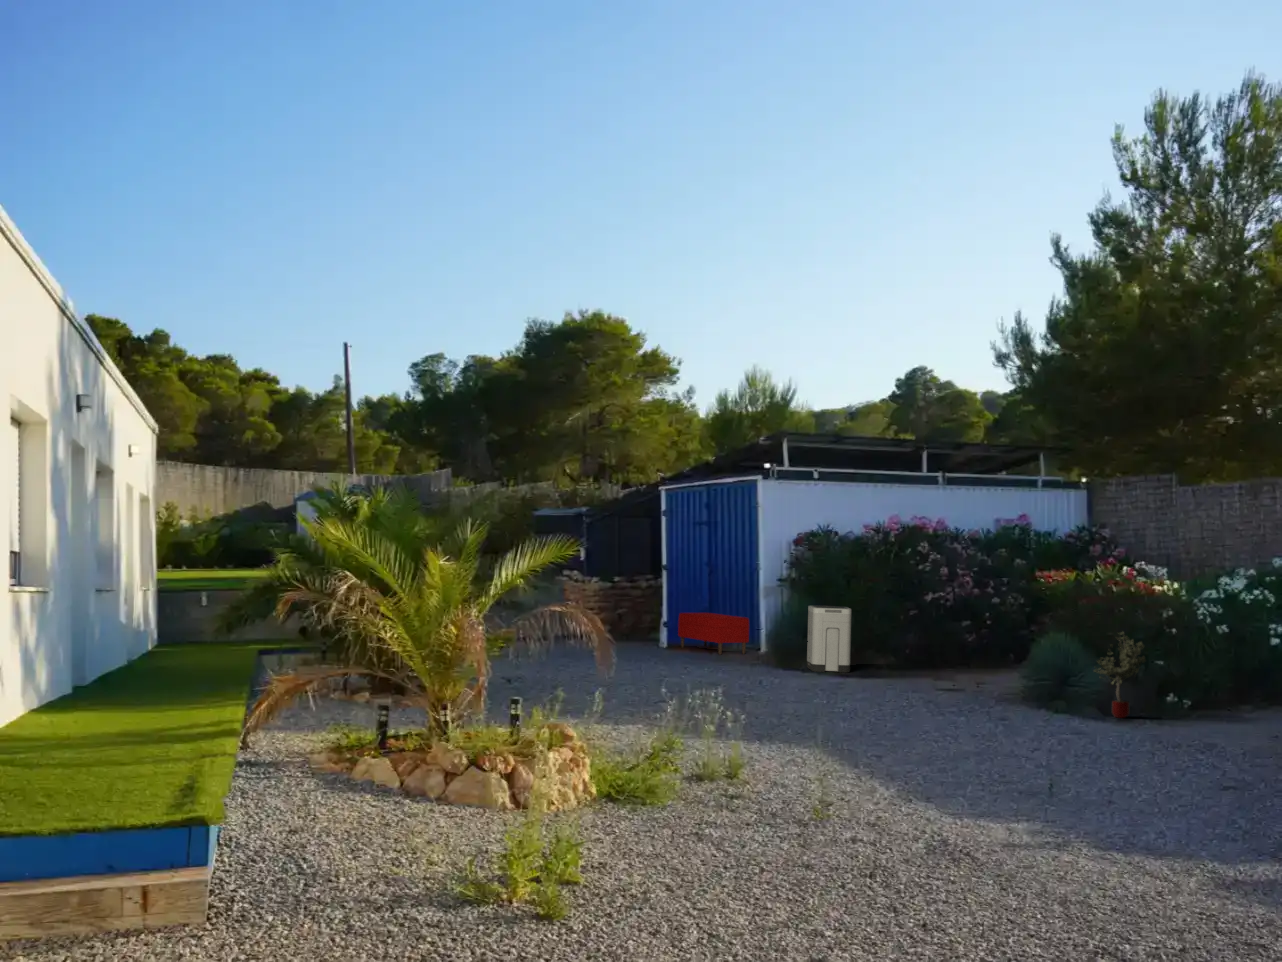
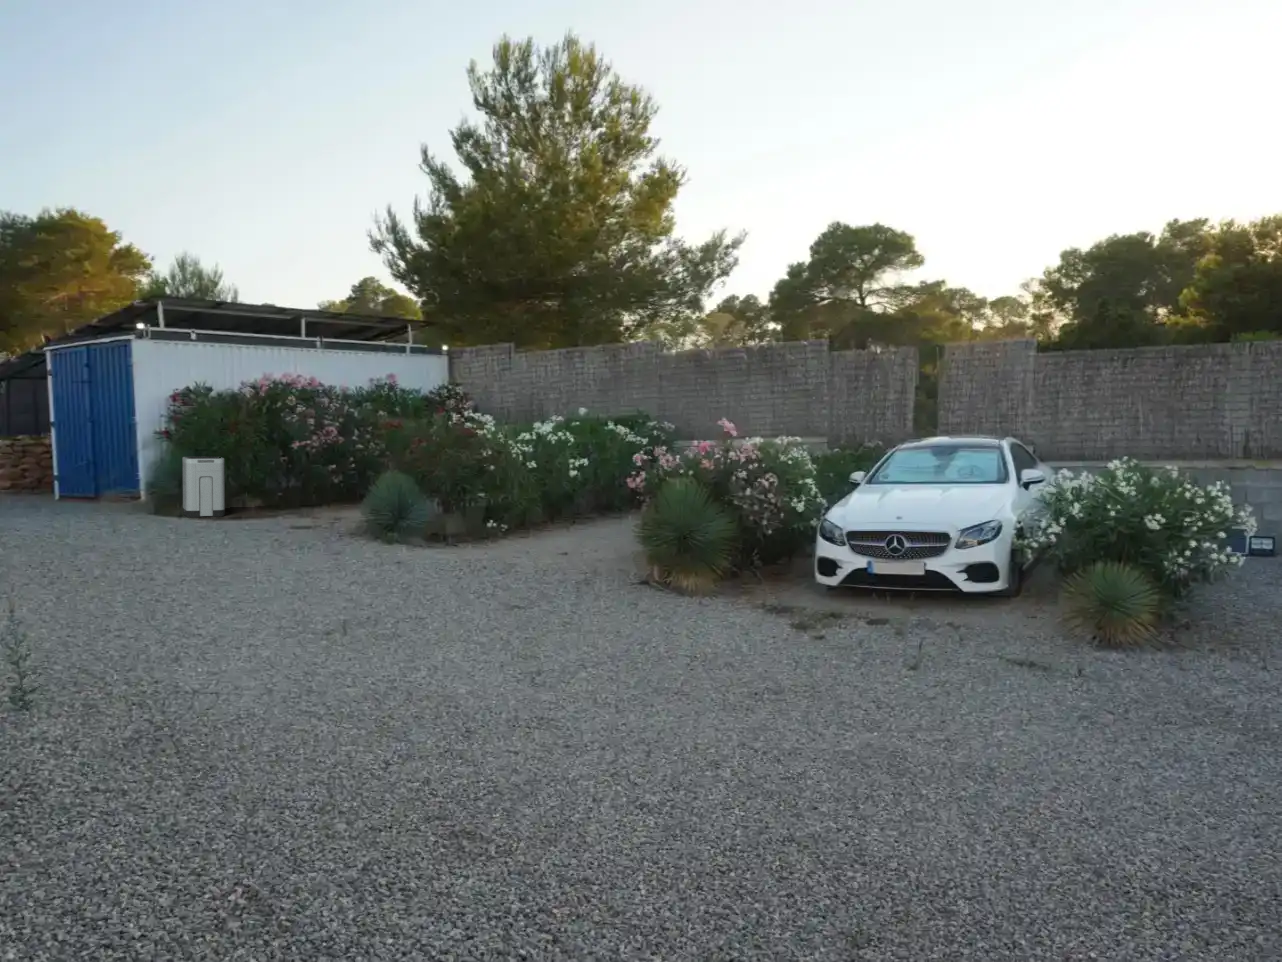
bench: present [678,613,749,654] -> none [54,467,129,506]
potted tree: present [1094,632,1146,718] -> none [429,469,474,542]

